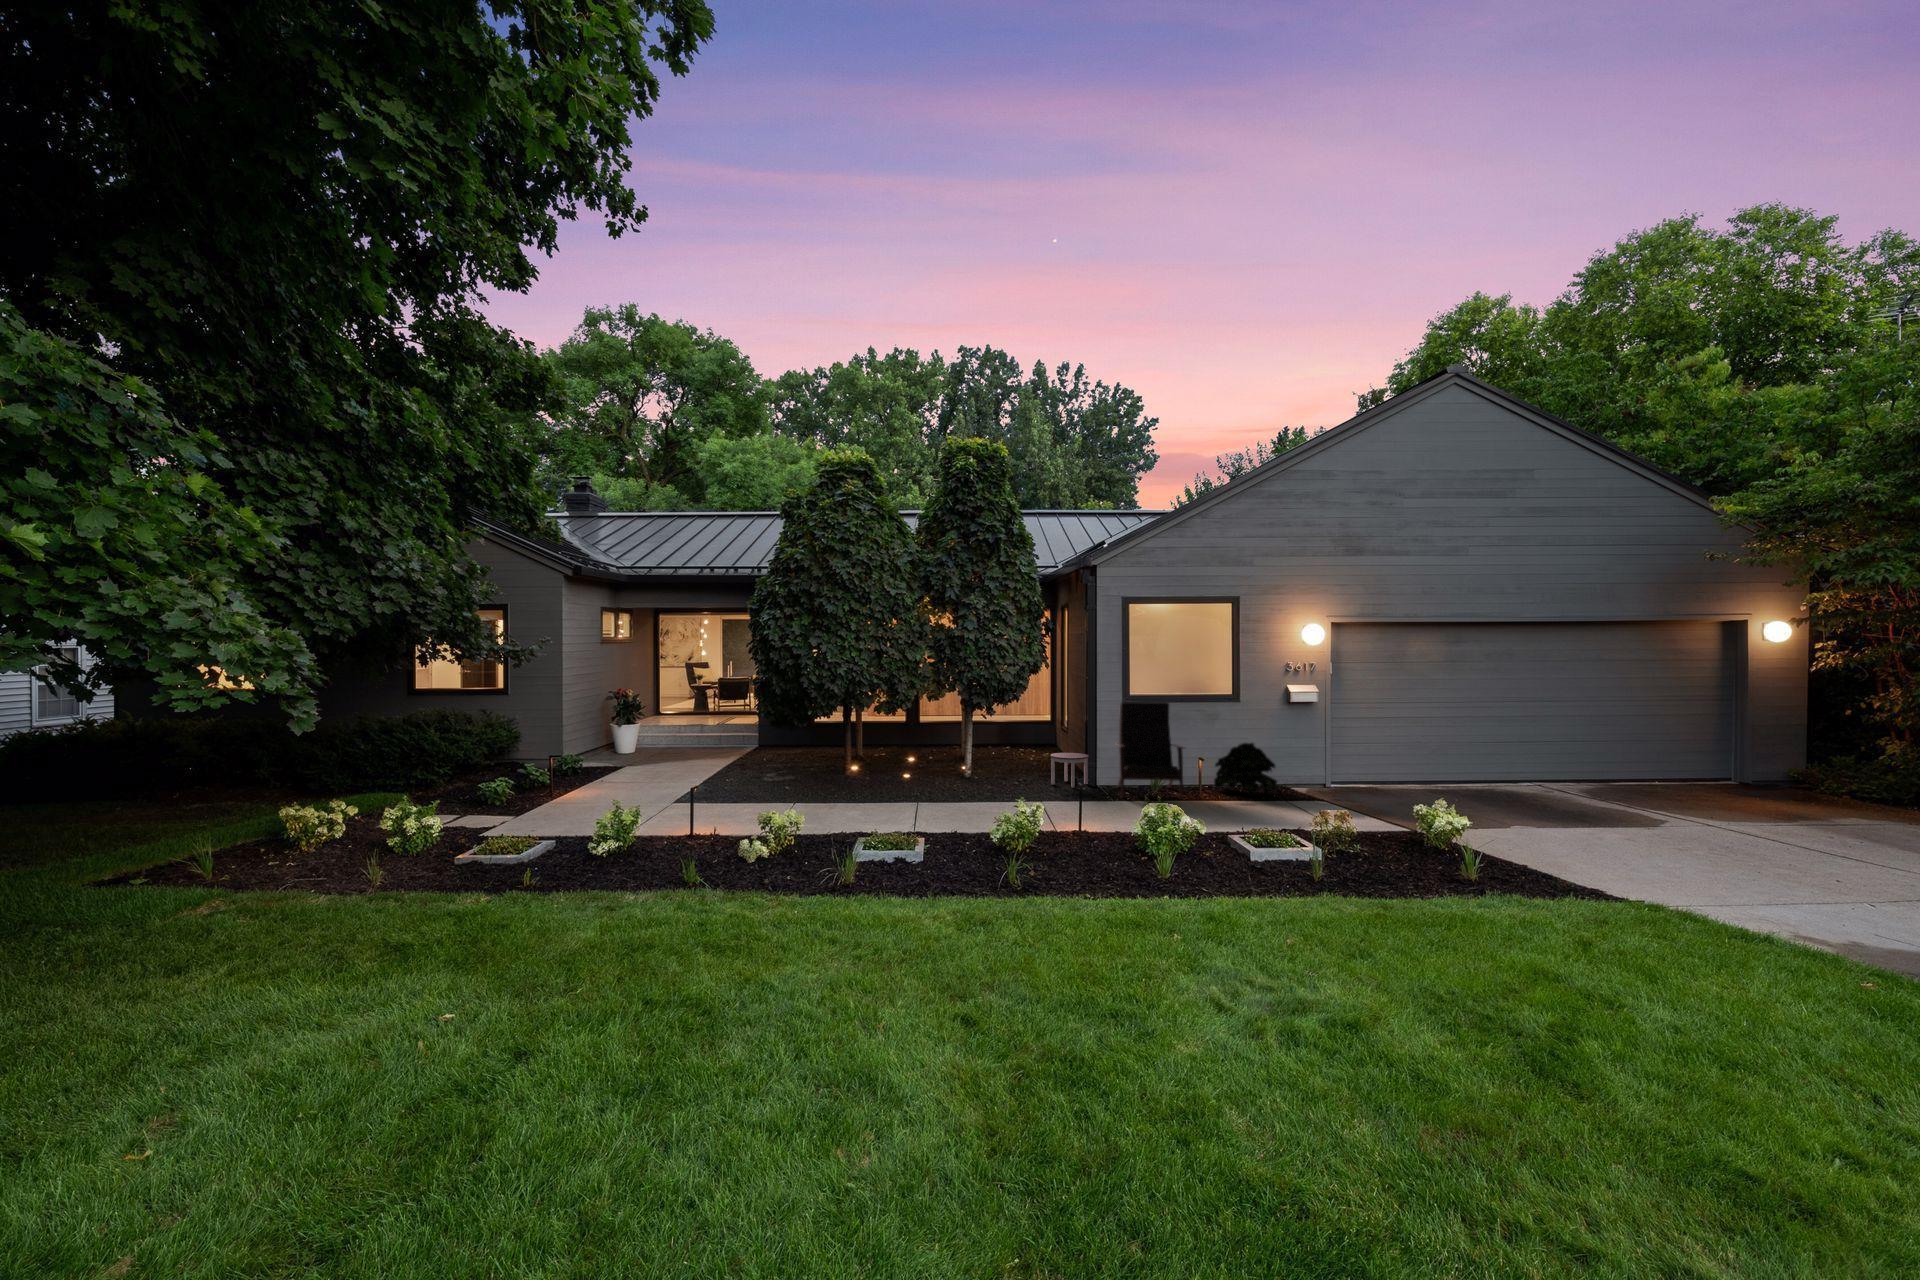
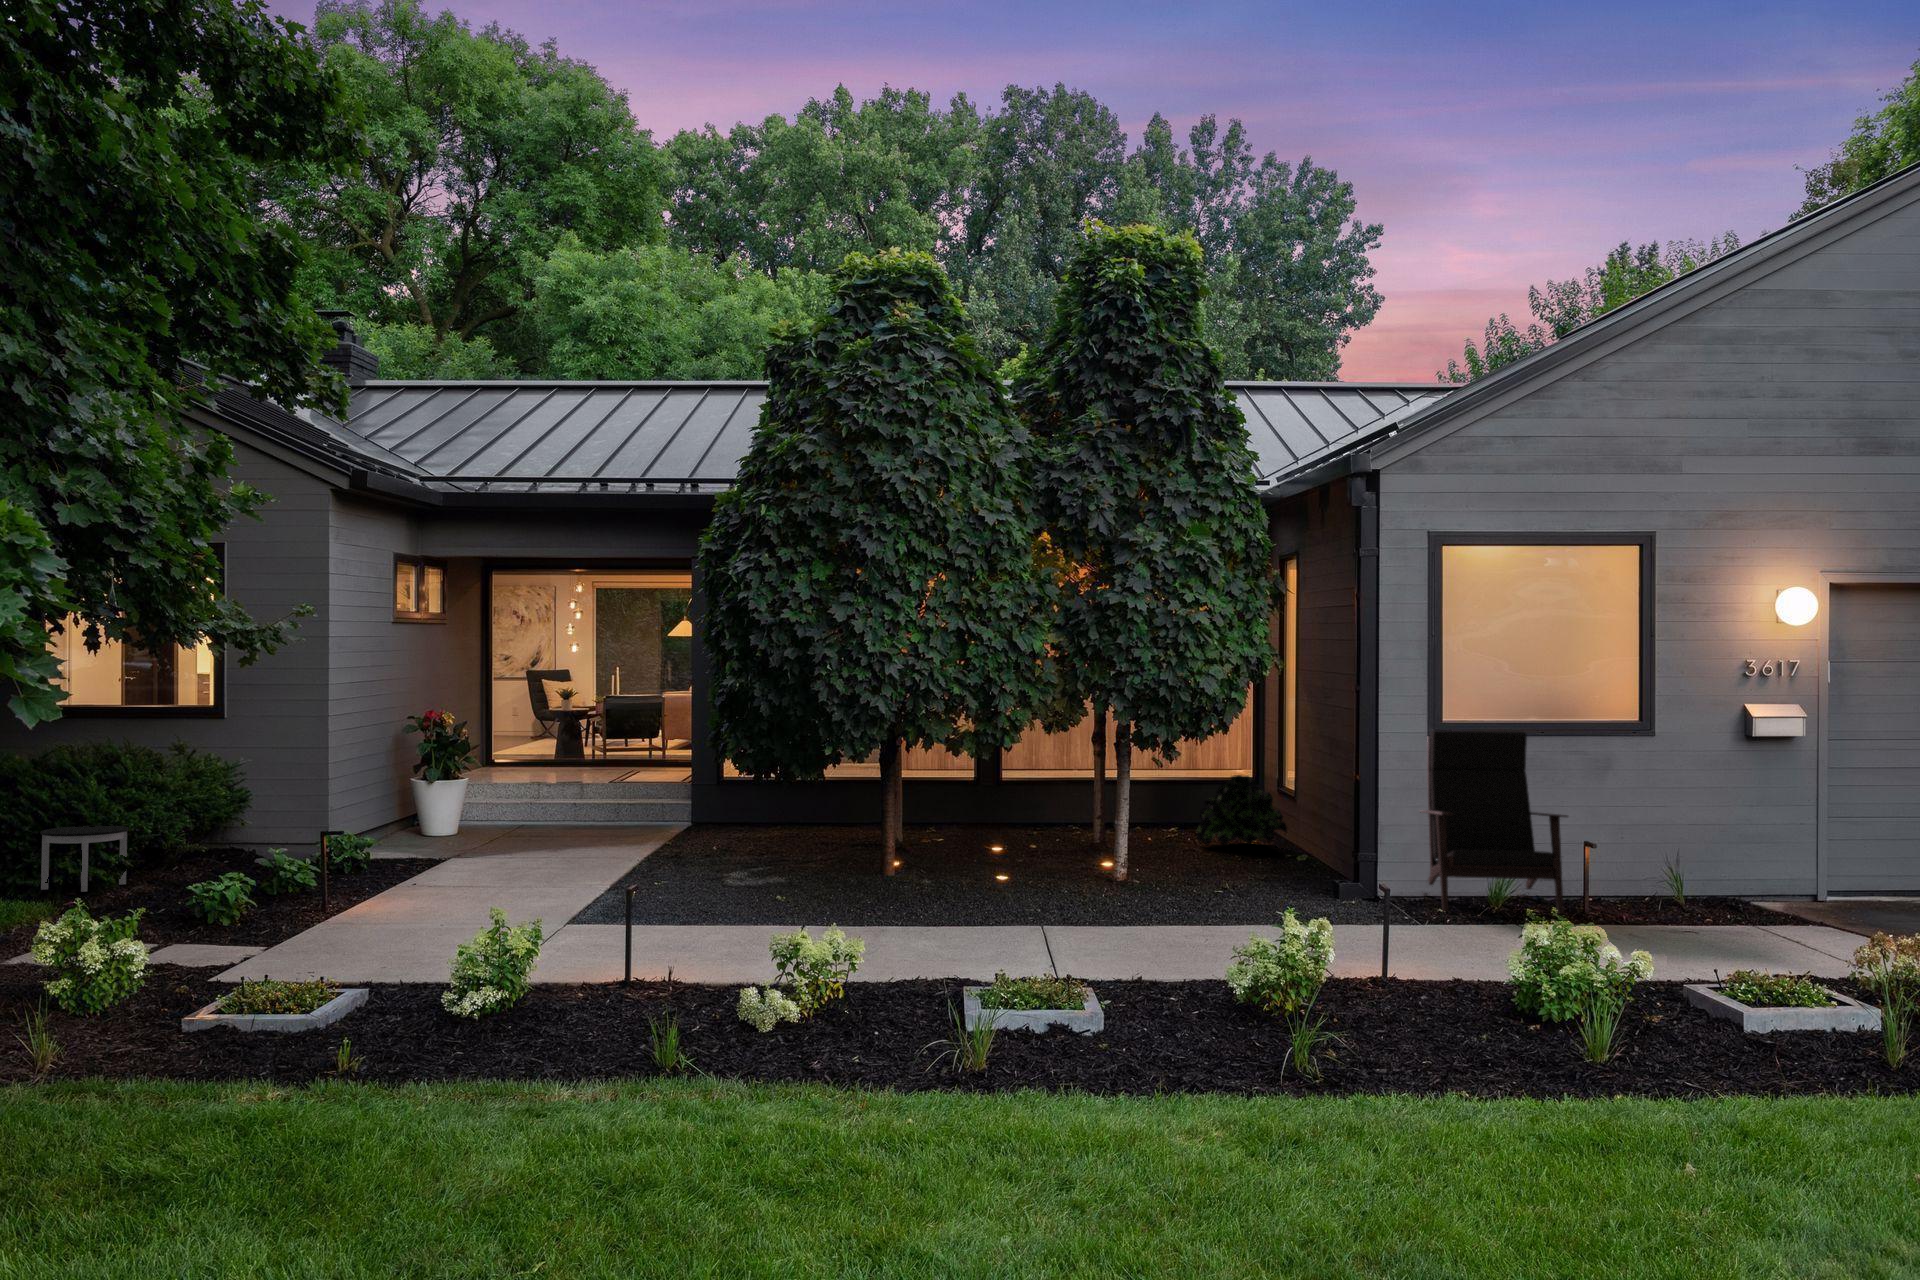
potted plant: present [1214,743,1277,795] -> present [1196,775,1287,845]
round table: present [1050,753,1089,788] -> present [40,825,129,892]

